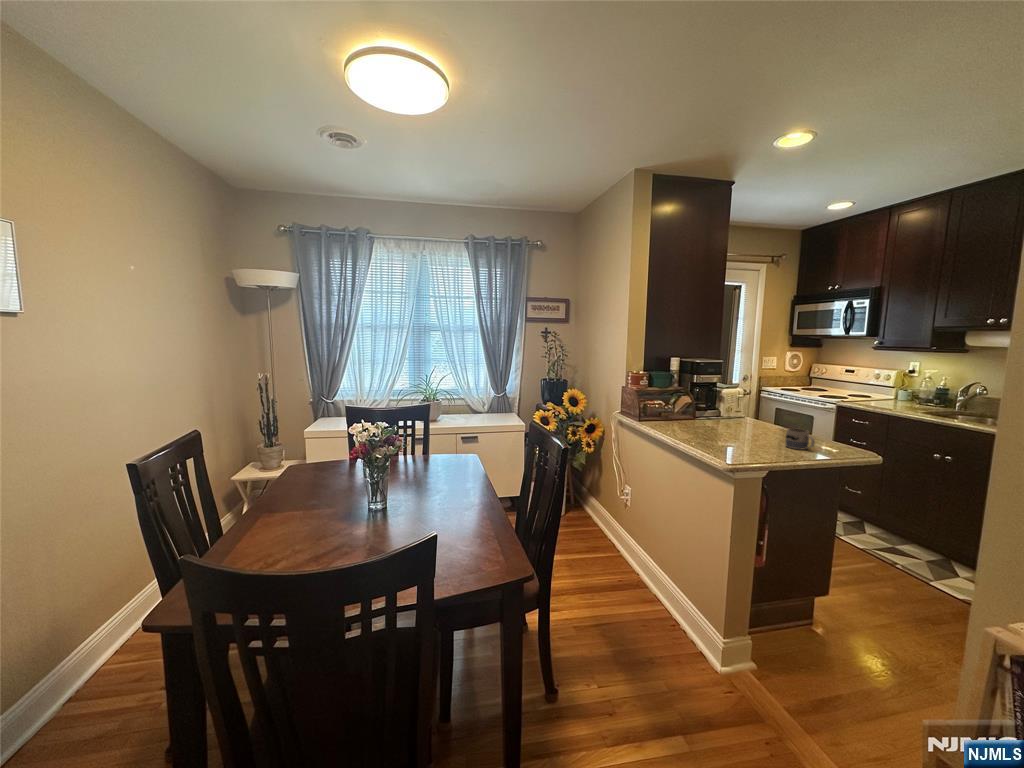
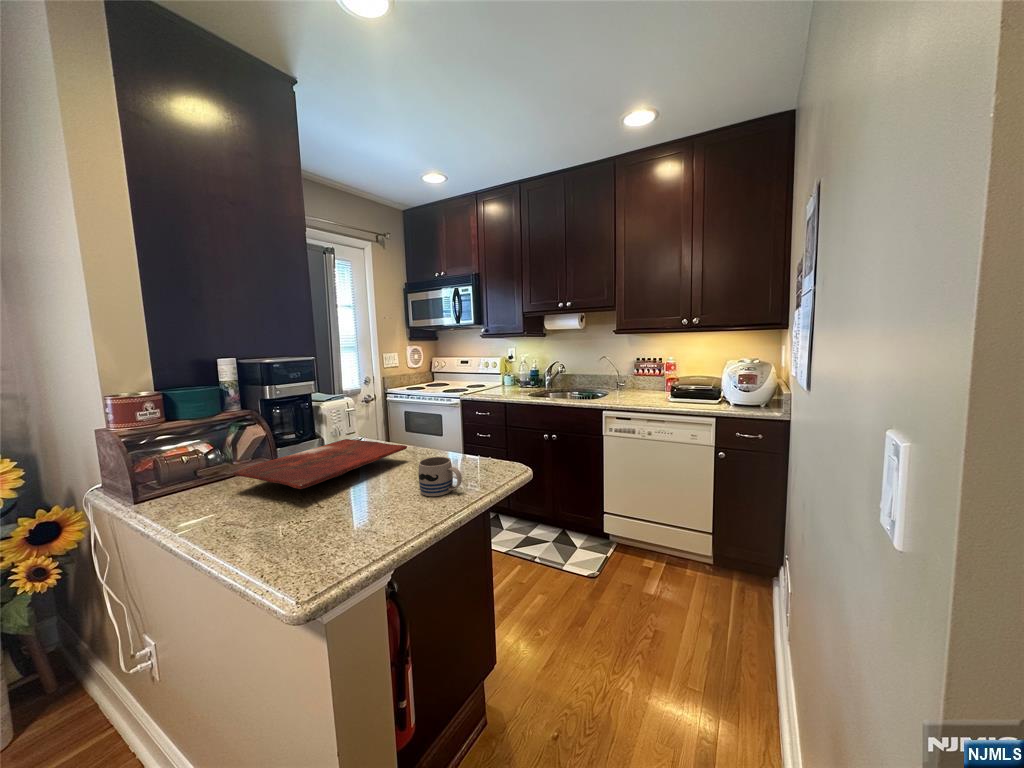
cutting board: none [681,413,779,430] -> present [233,439,407,489]

